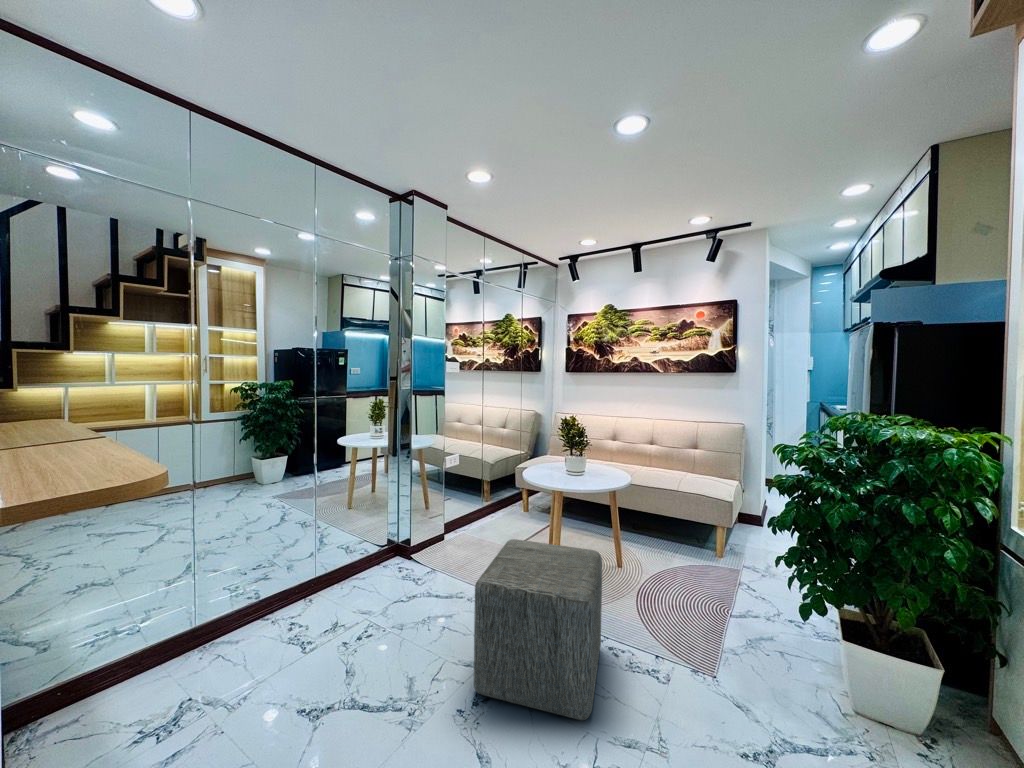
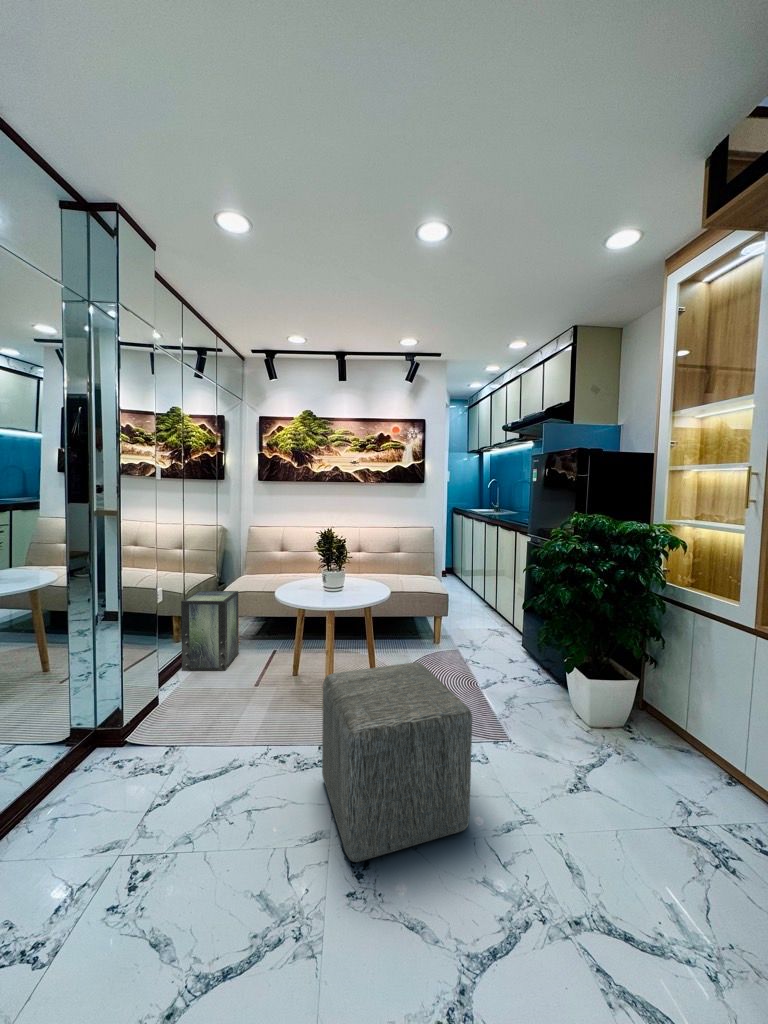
storage box: none [478,461,525,528] -> present [181,591,239,671]

